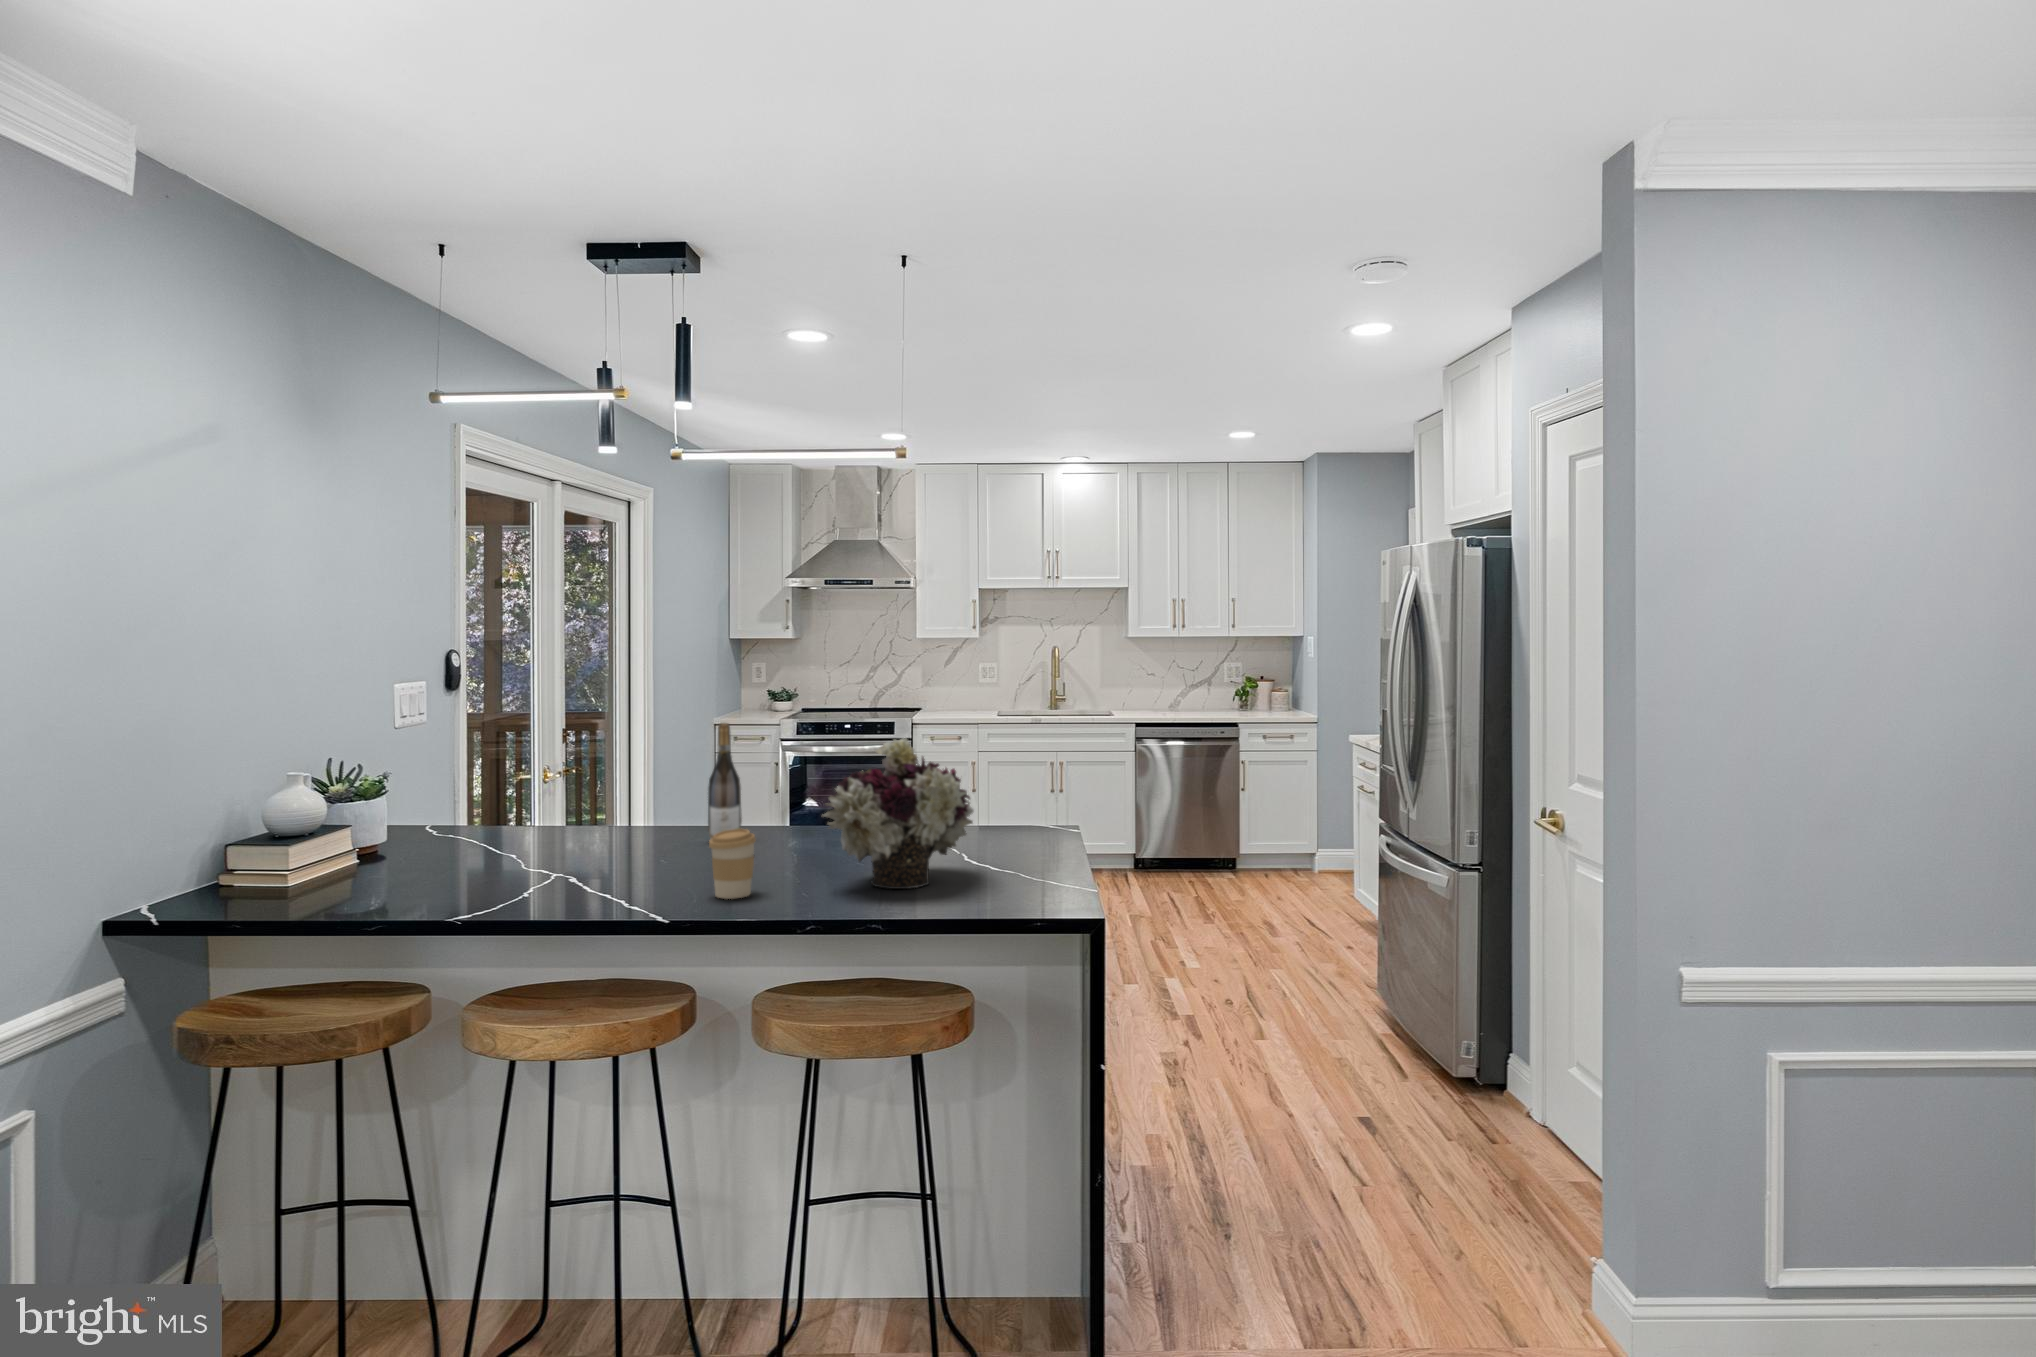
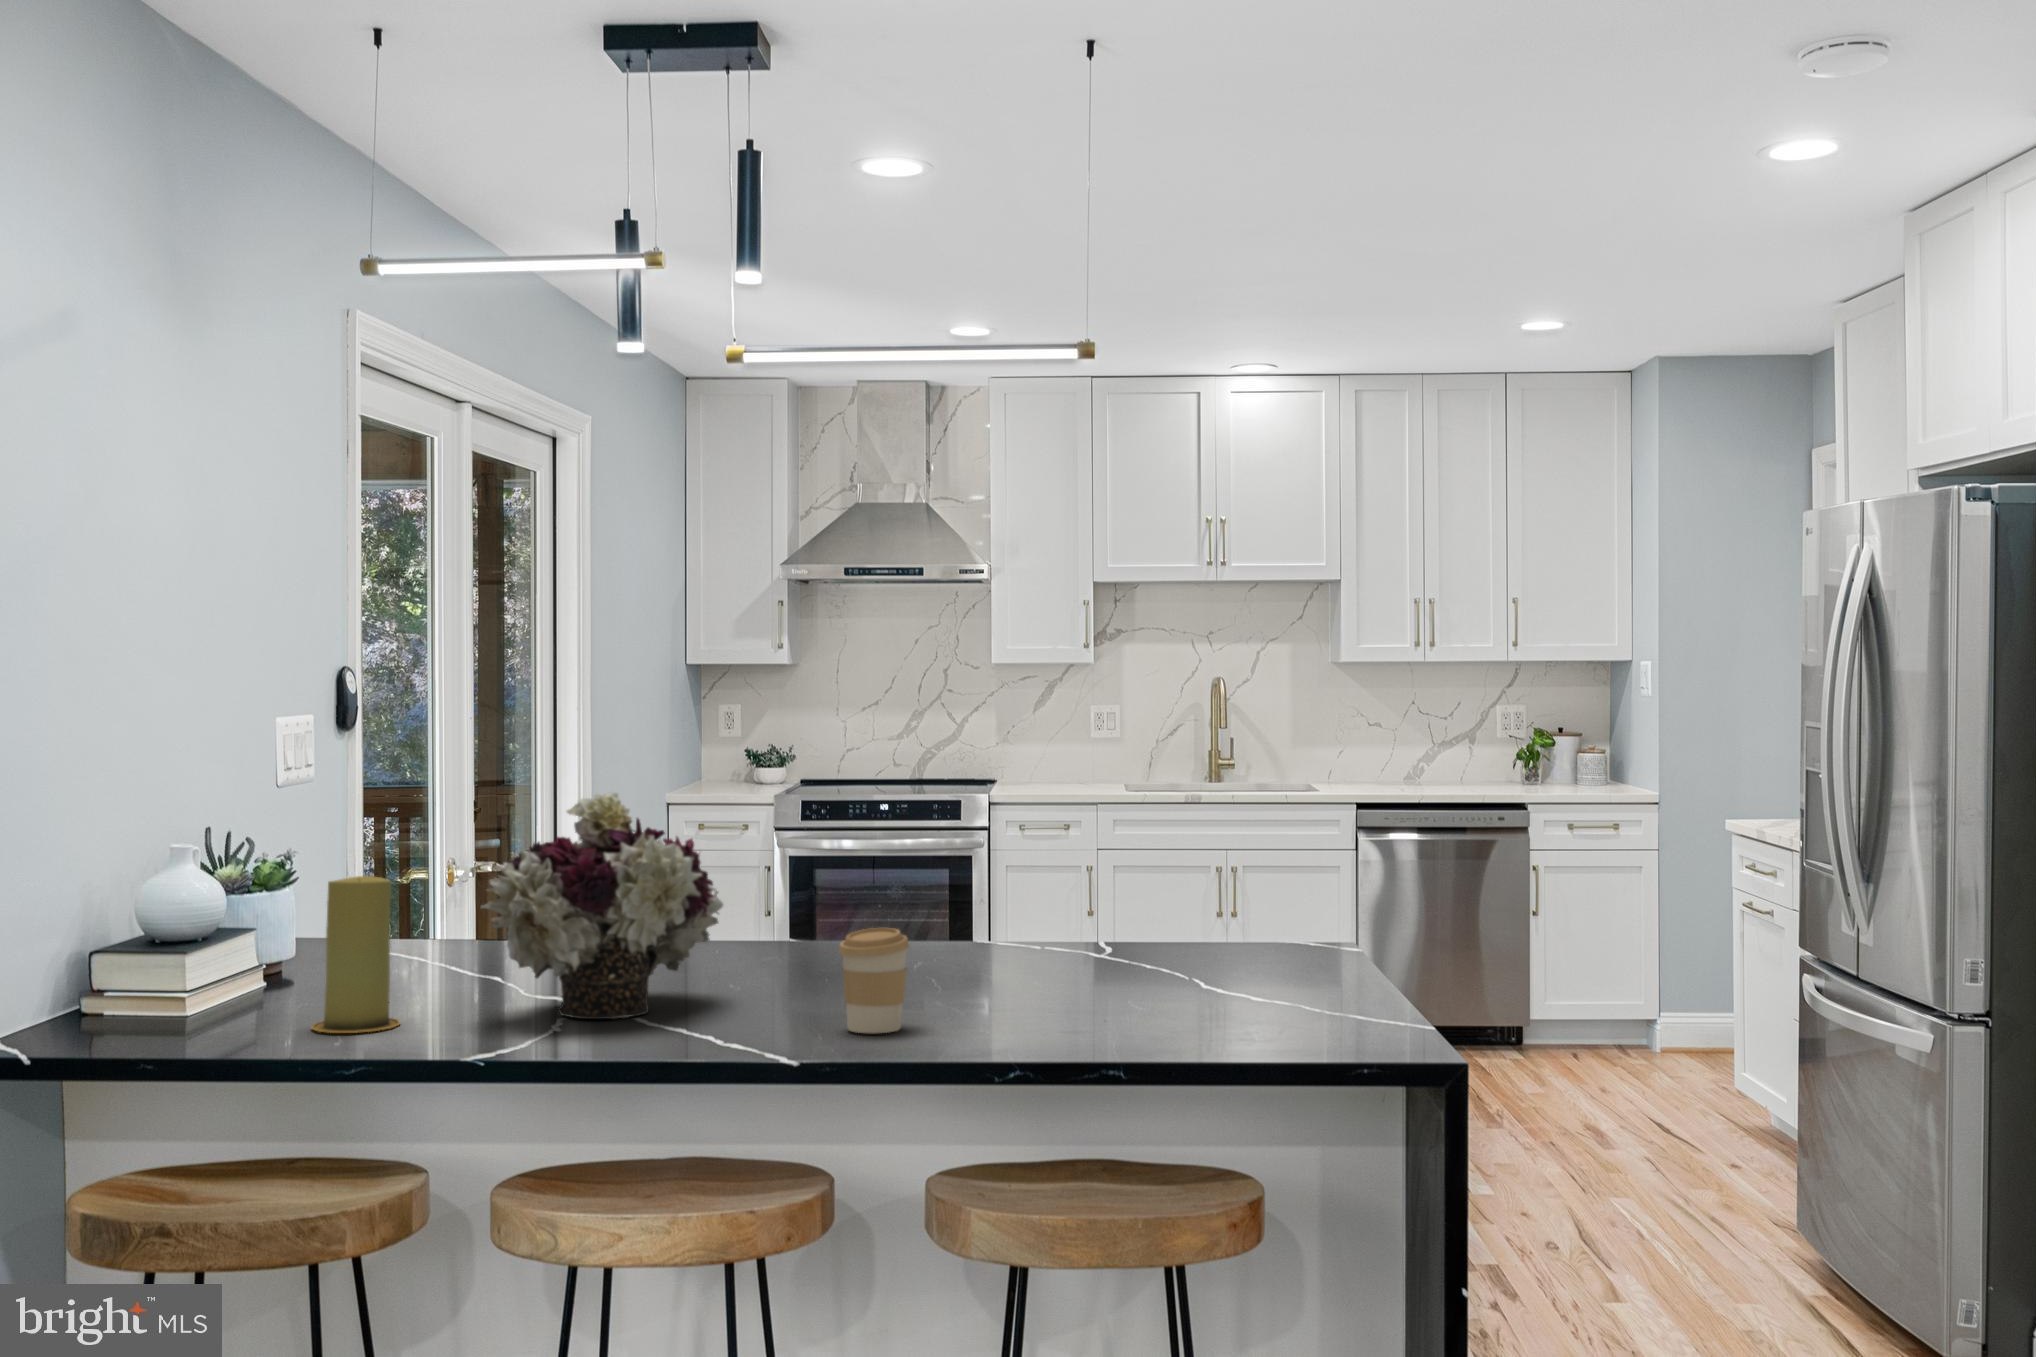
wine bottle: present [708,723,742,839] -> none [784,774,834,963]
flower arrangement: present [822,738,974,889] -> present [481,792,724,1019]
candle: none [364,796,427,900] -> present [311,876,400,1033]

